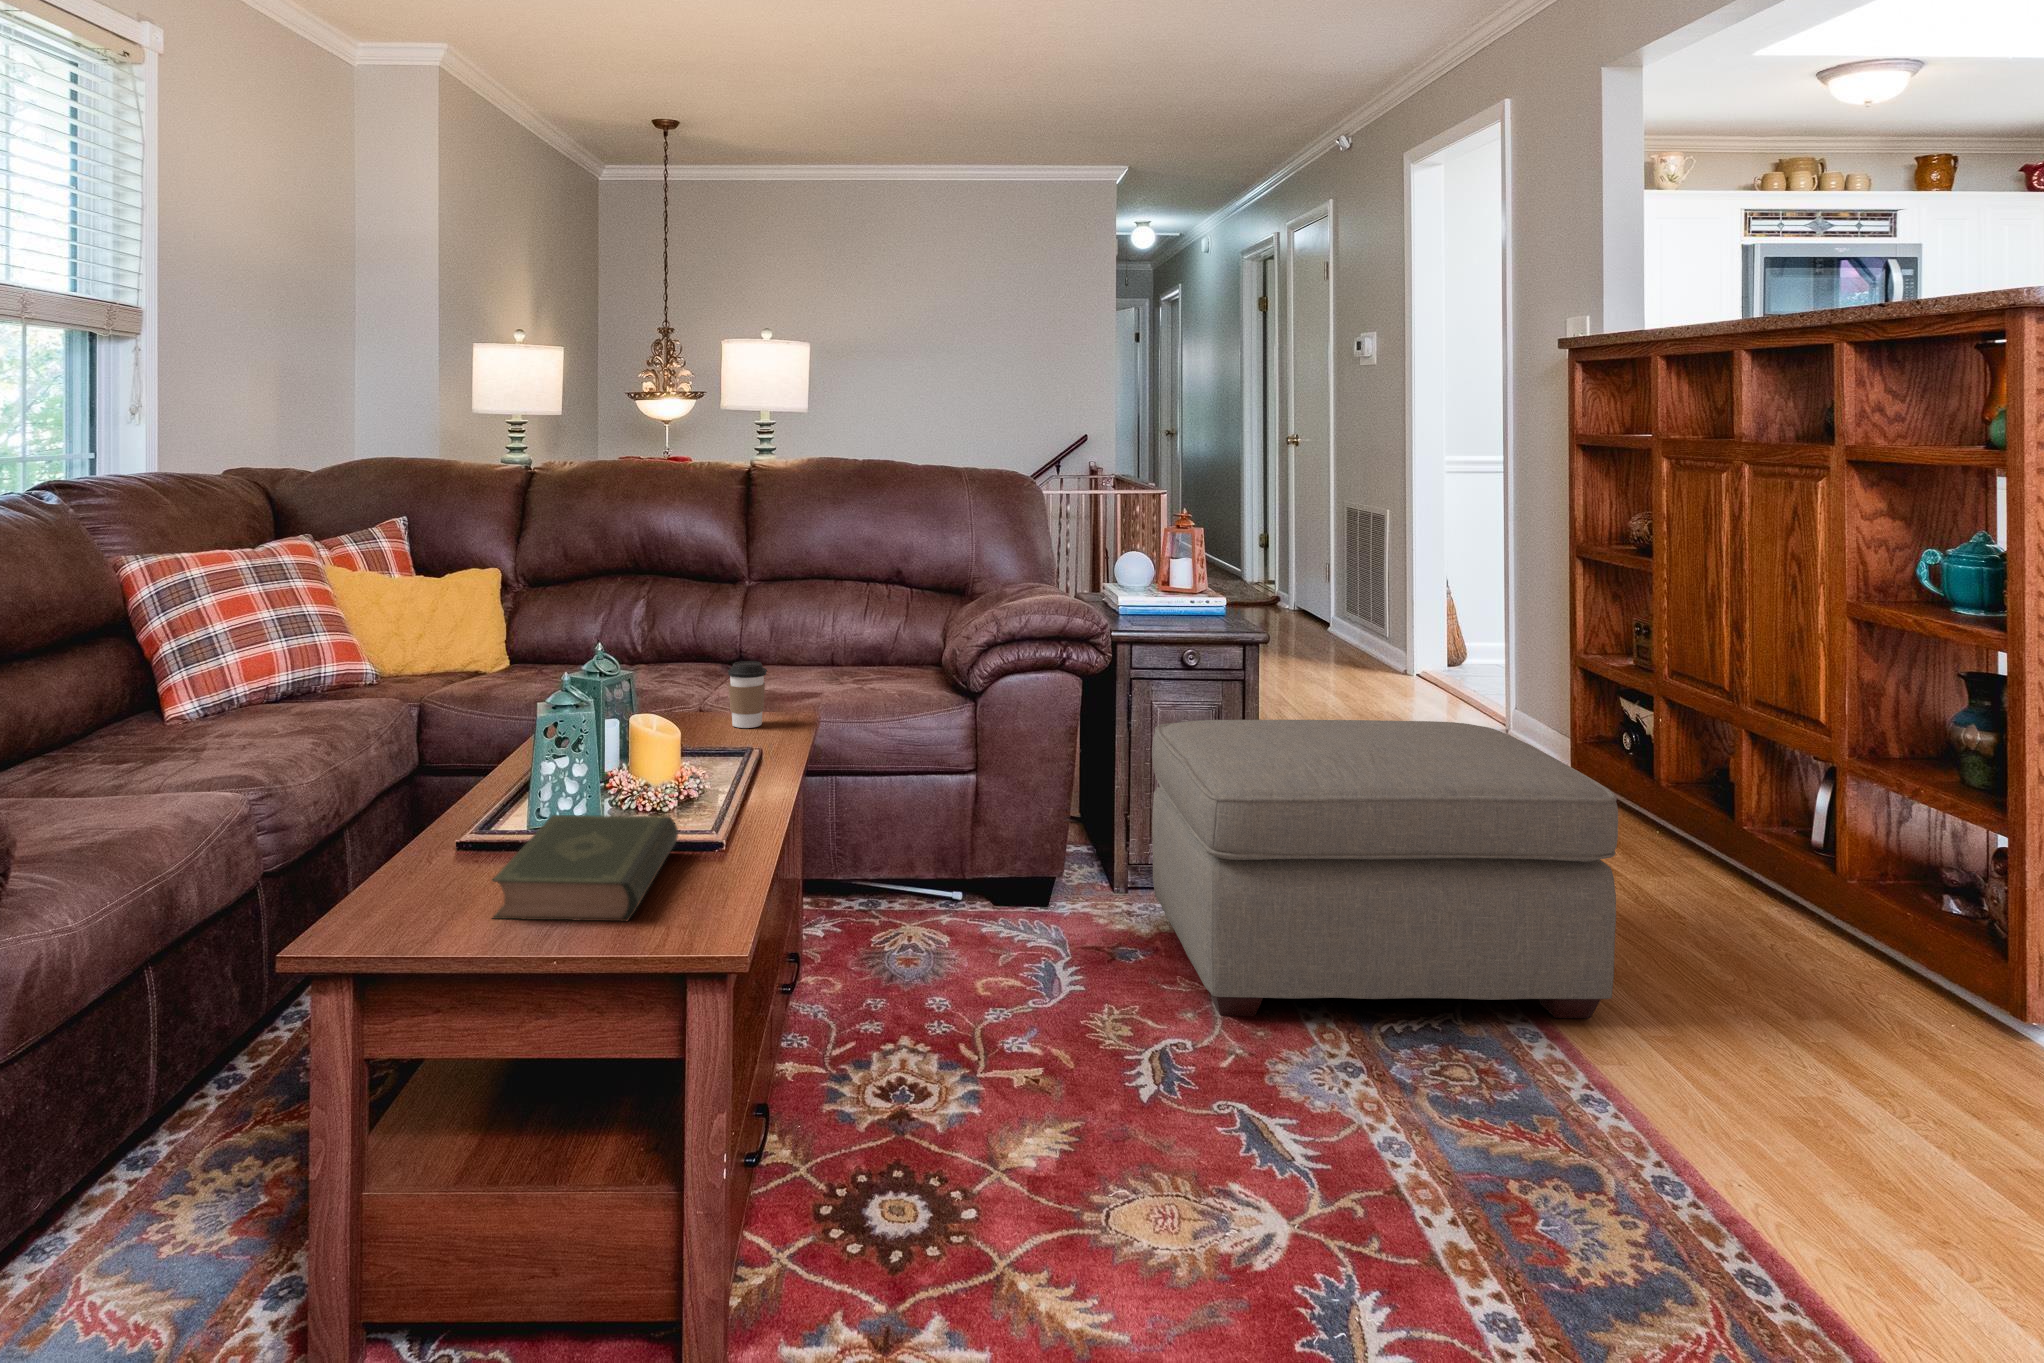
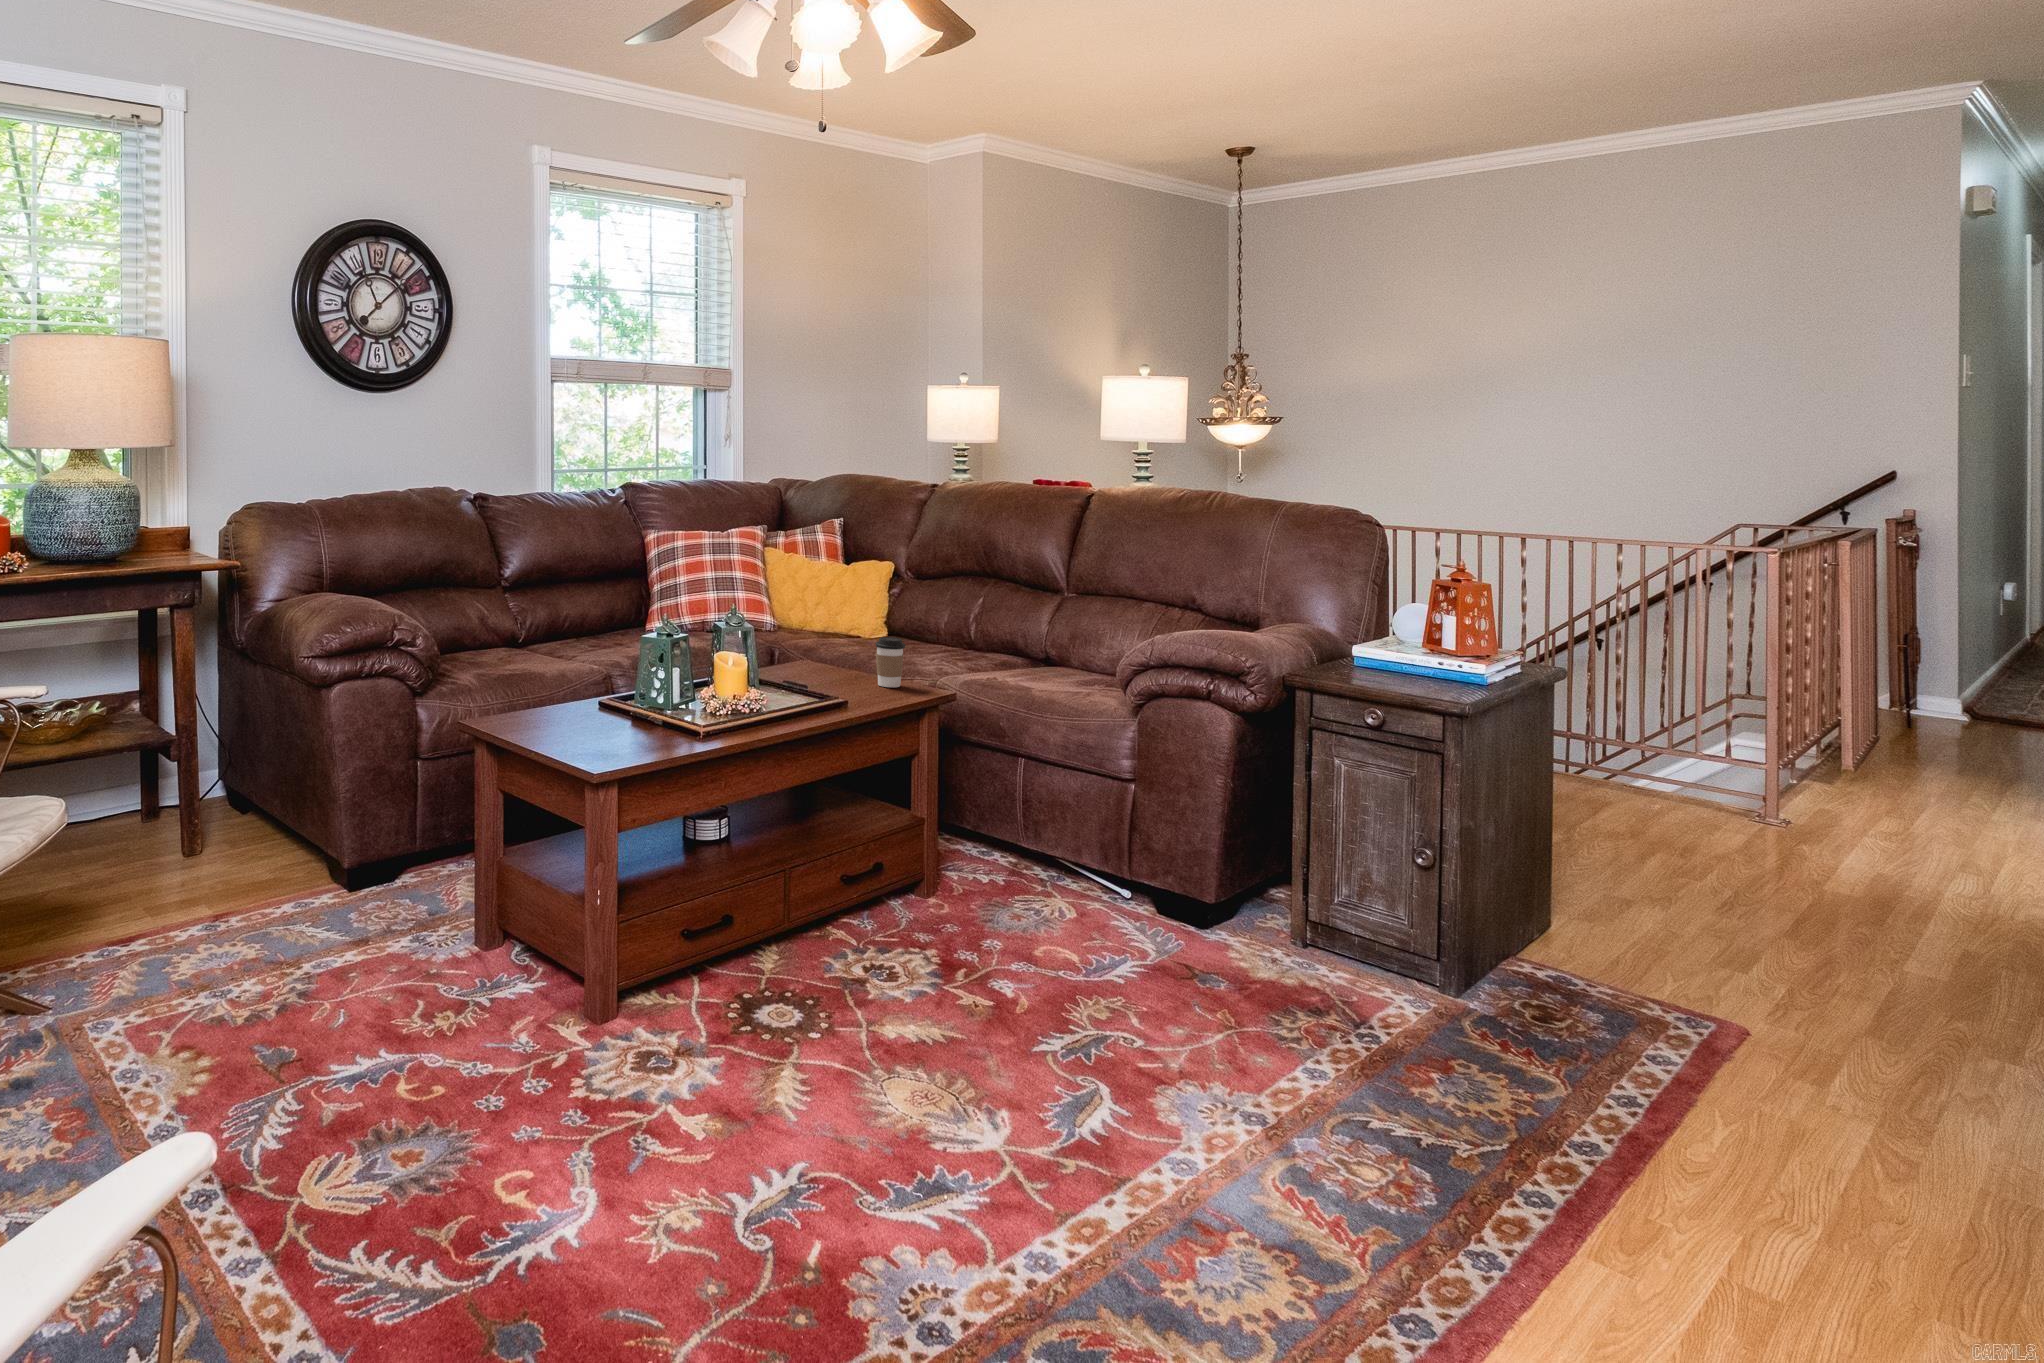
ottoman: present [1152,720,1618,1018] -> none [1172,774,1757,1248]
book: present [492,815,678,921] -> none [515,685,657,737]

